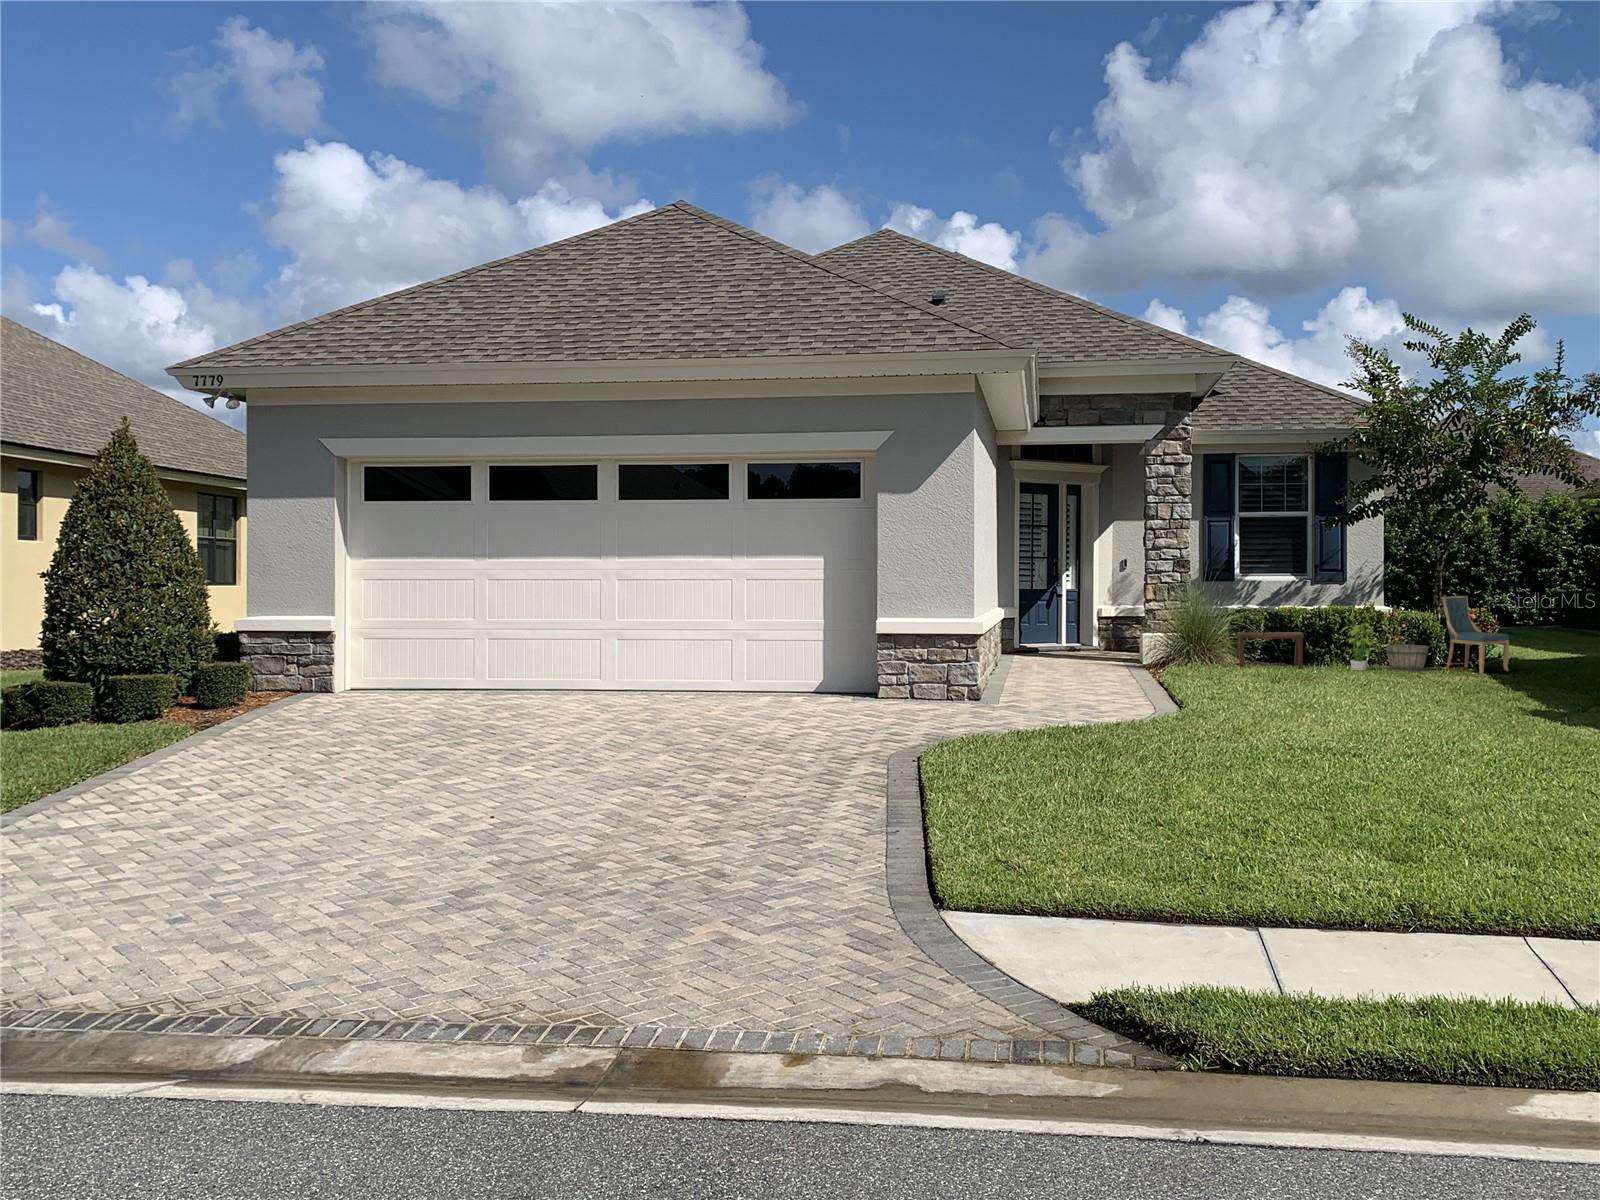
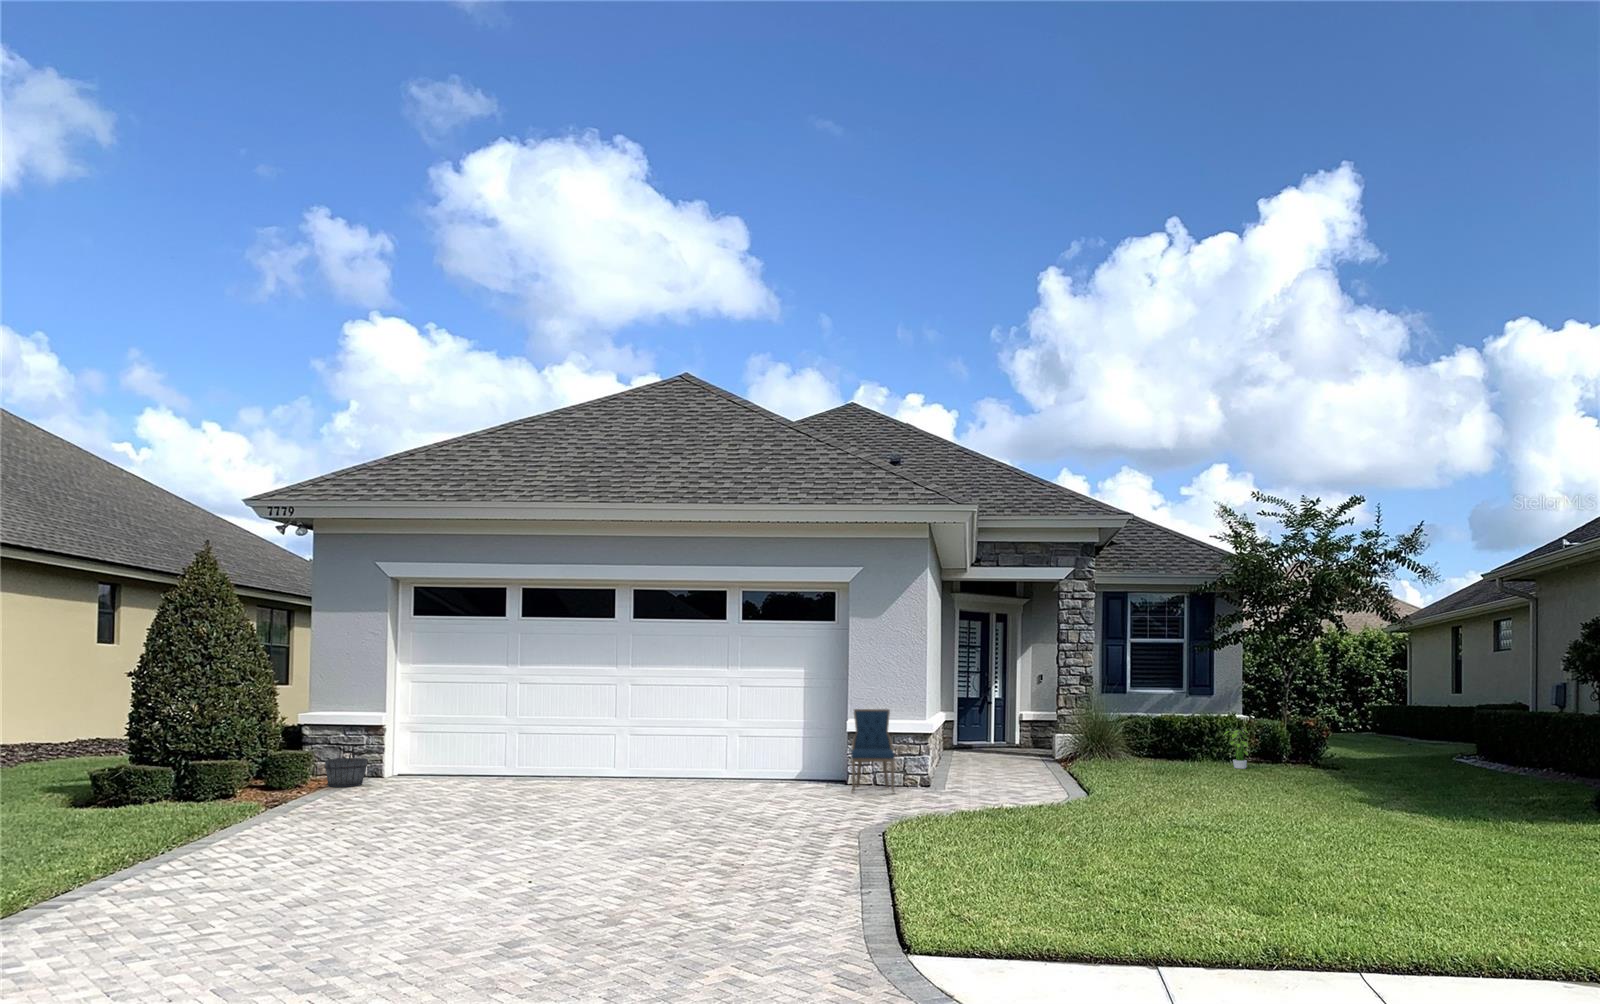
chair: present [1442,596,1509,673] -> present [851,709,895,793]
bench: present [1236,632,1304,669] -> none [1139,735,1194,767]
wooden bucket: present [1386,639,1428,671] -> present [325,751,368,787]

